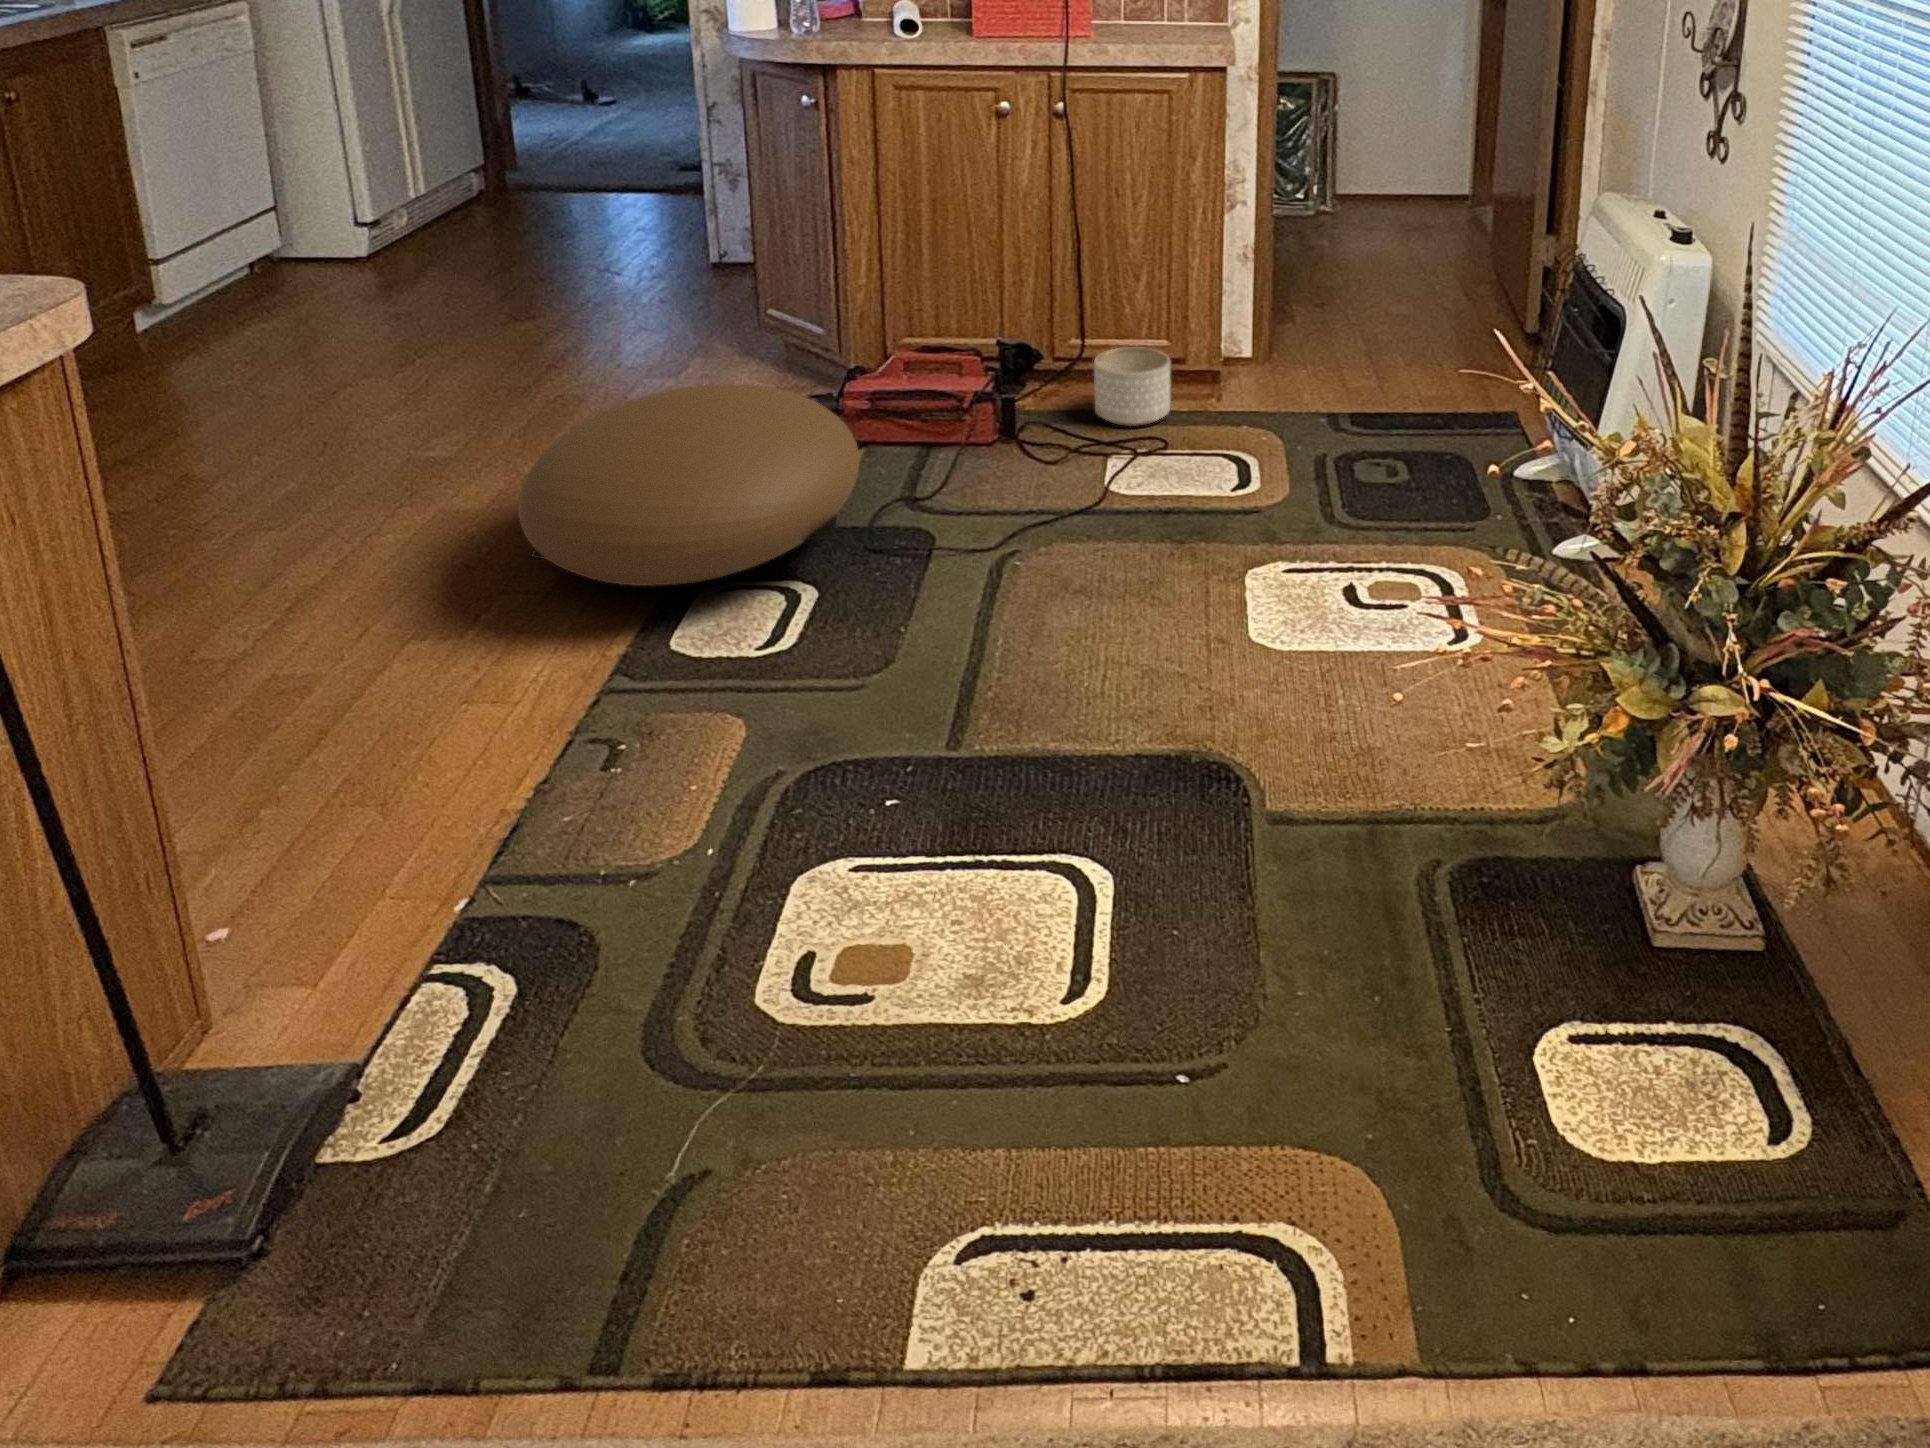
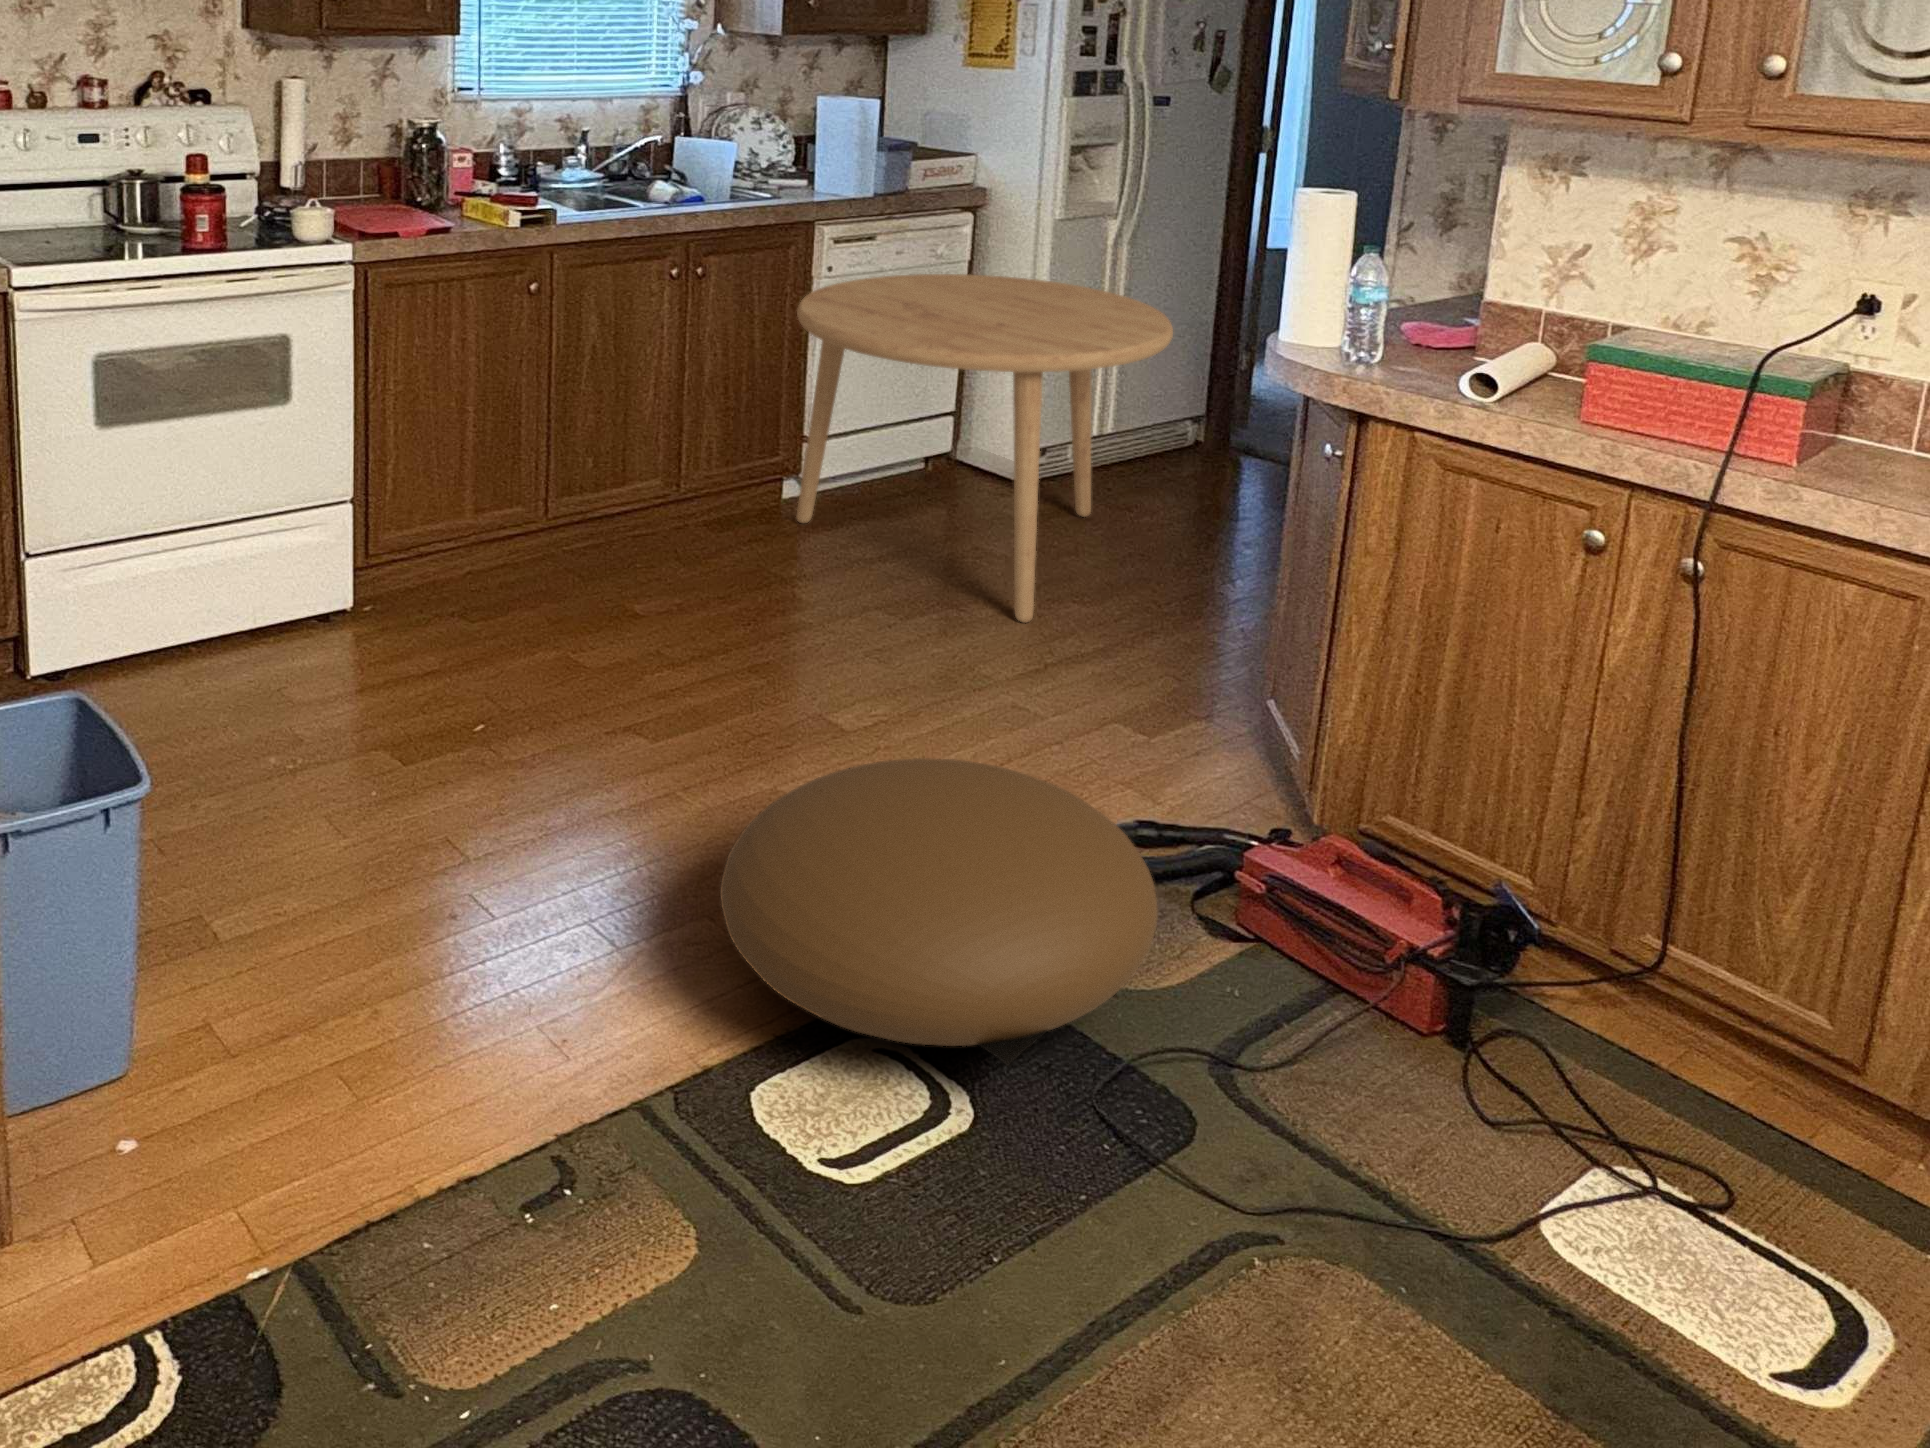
dining table: none [132,53,545,349] -> present [797,274,1173,623]
planter: present [1094,347,1170,426] -> none [1631,979,1800,1145]

